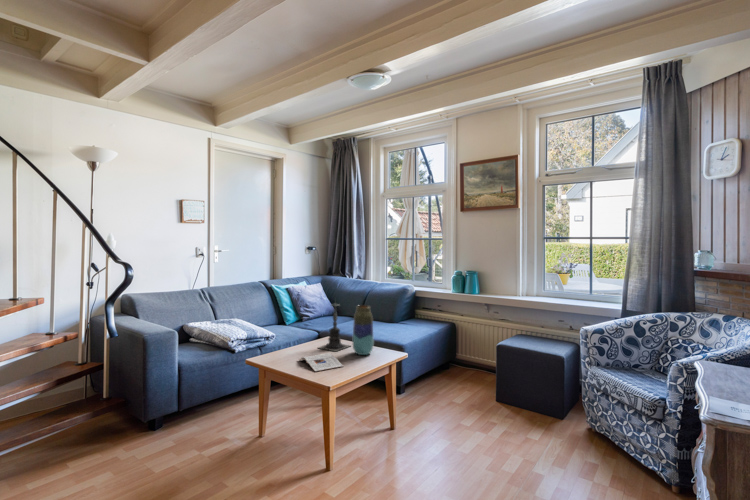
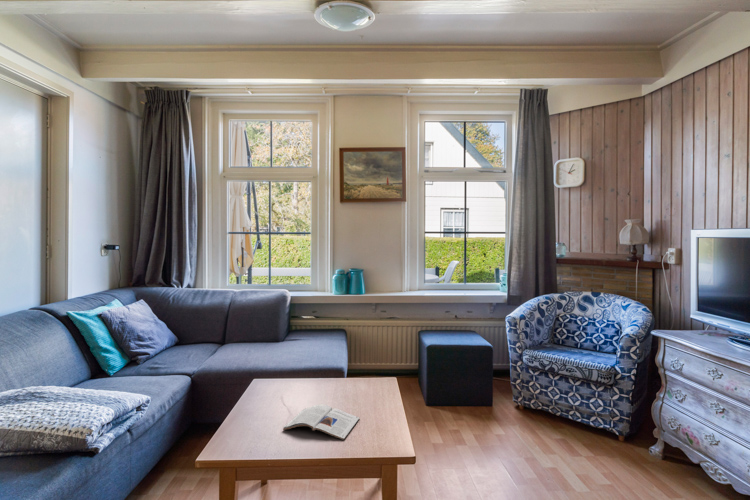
candle holder: present [319,303,349,352] -> none [267,319,306,401]
vase: present [353,305,374,355] -> none [327,325,356,395]

